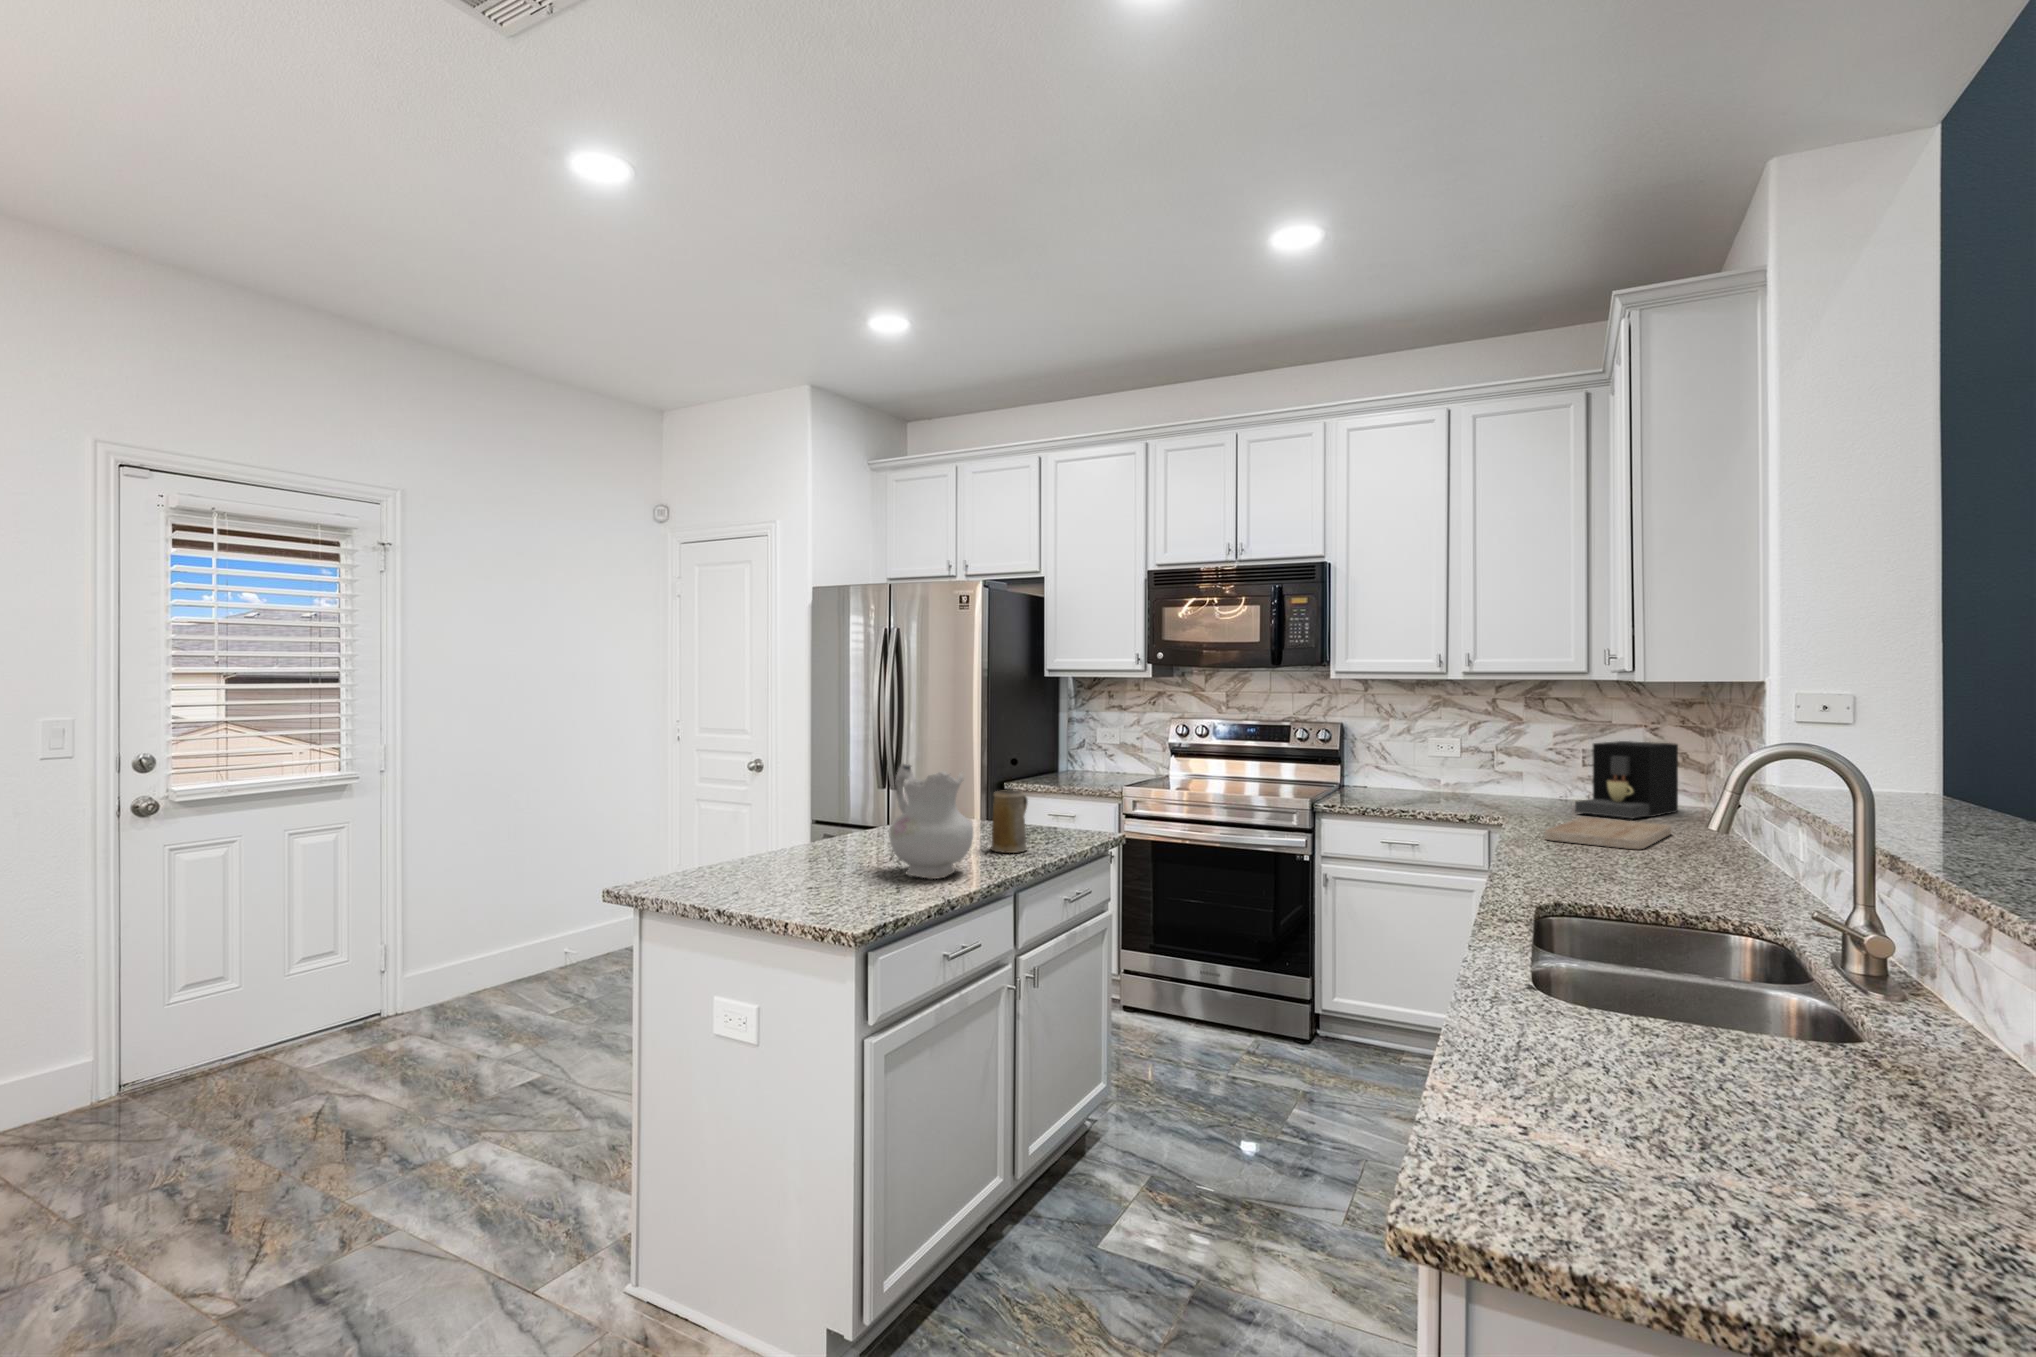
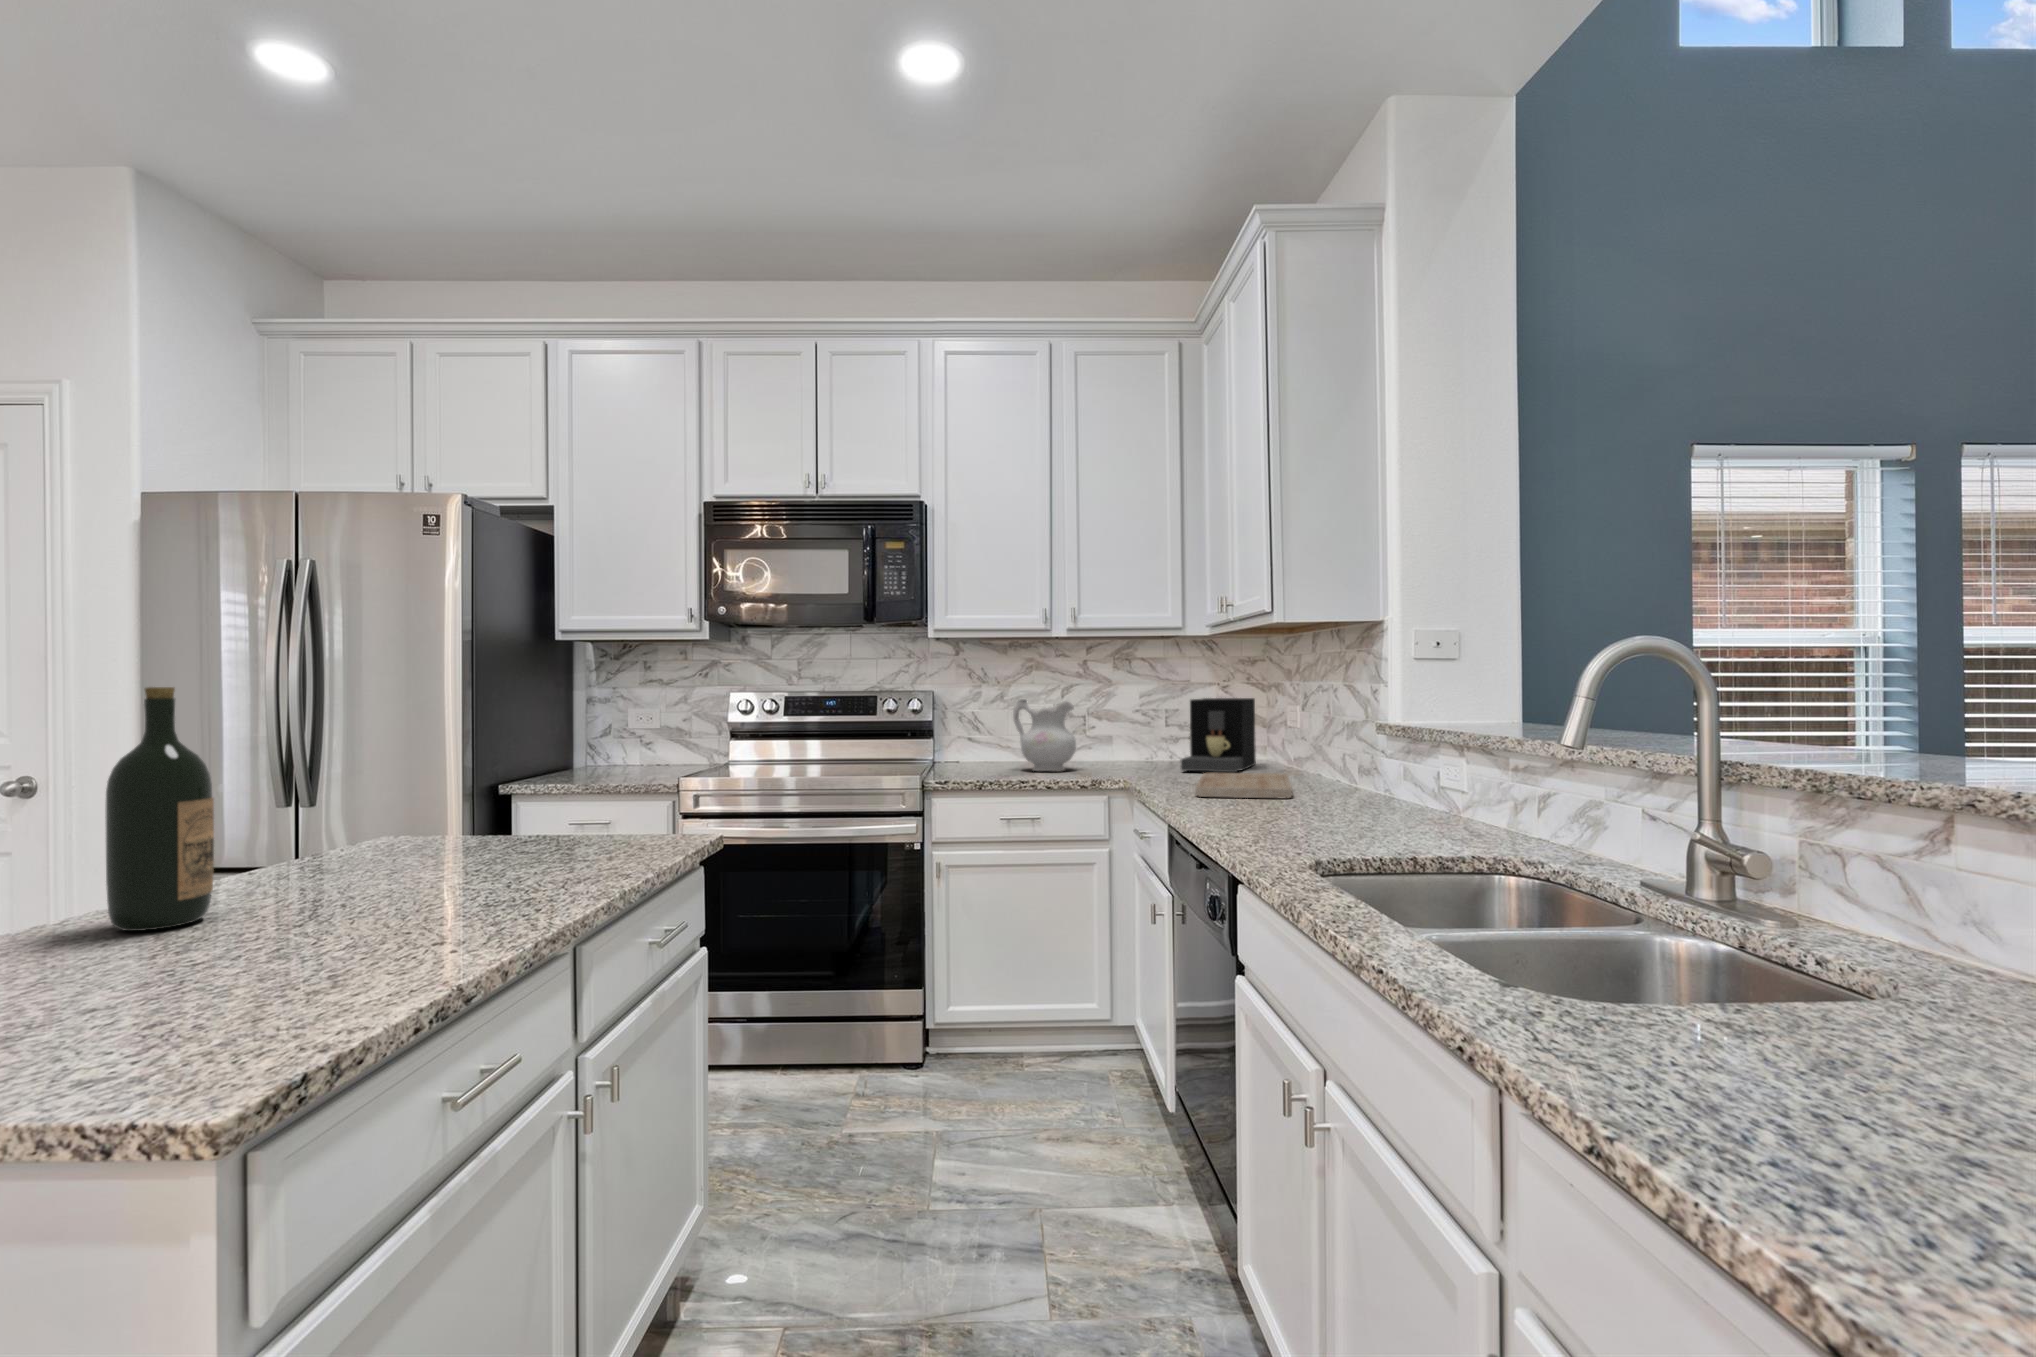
wine bottle: none [811,736,852,857] -> present [105,687,214,931]
ceramic pitcher: present [889,764,973,879] -> present [1013,699,1076,771]
mug: present [991,790,1028,853] -> none [517,776,586,880]

